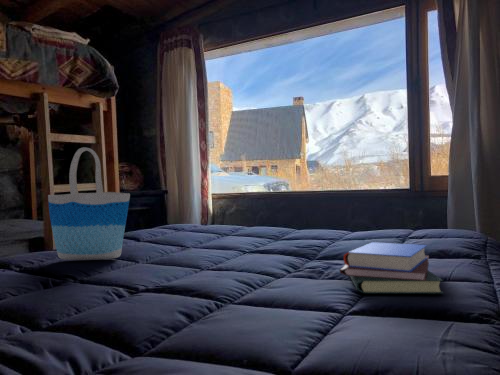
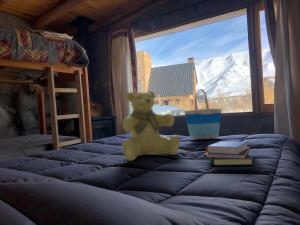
teddy bear: none [172,139,289,278] -> present [122,91,180,160]
tote bag: present [48,147,130,260] -> present [185,89,221,139]

